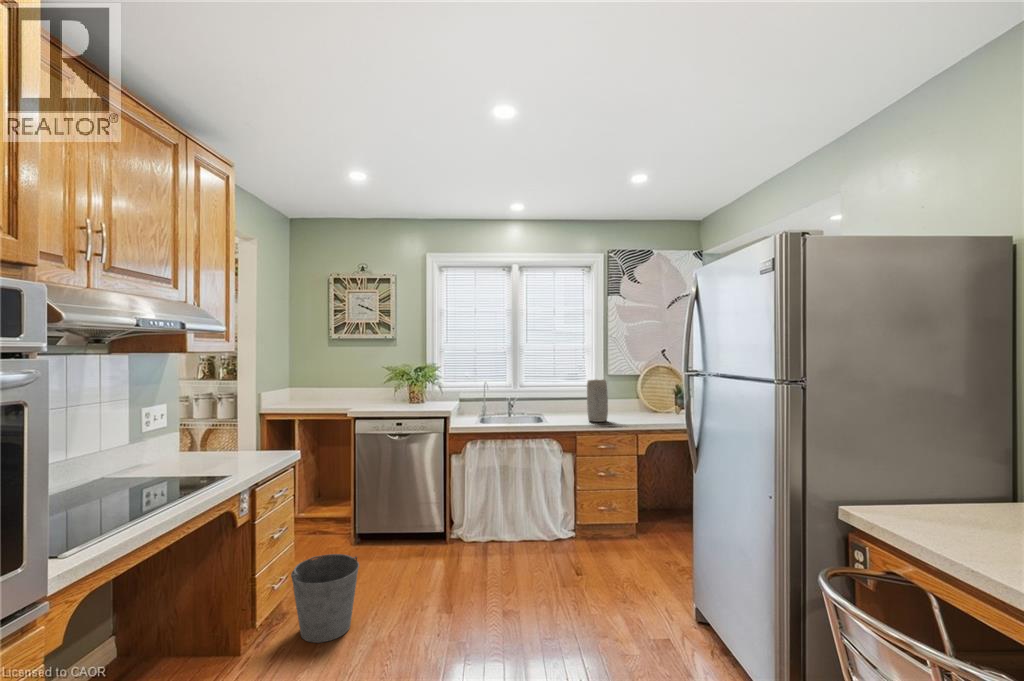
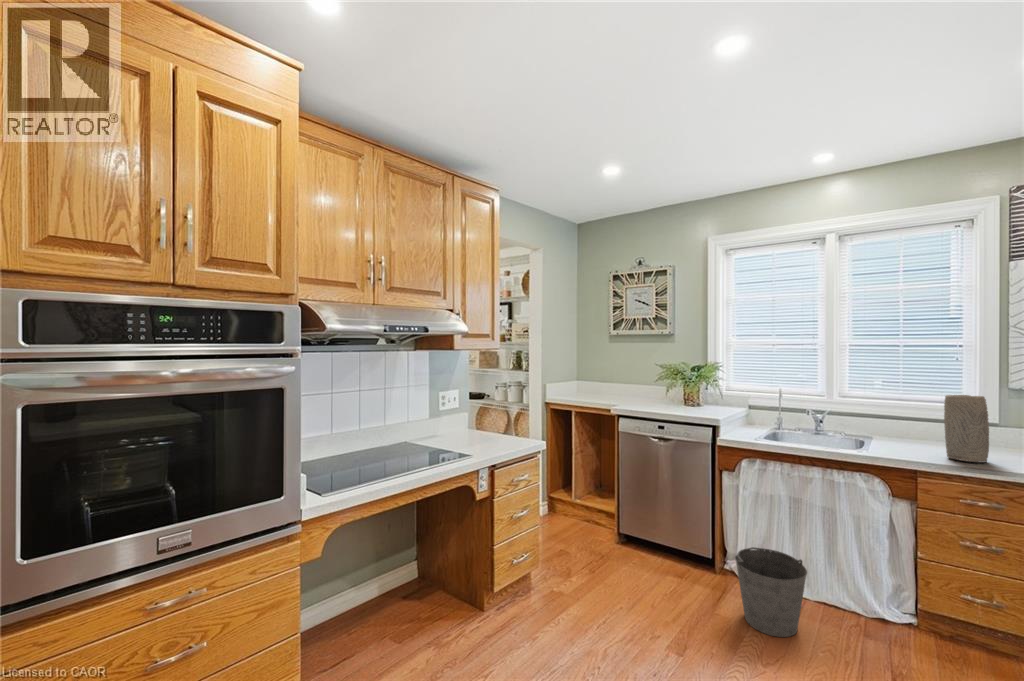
bucket: present [291,554,359,643] -> present [735,547,807,637]

